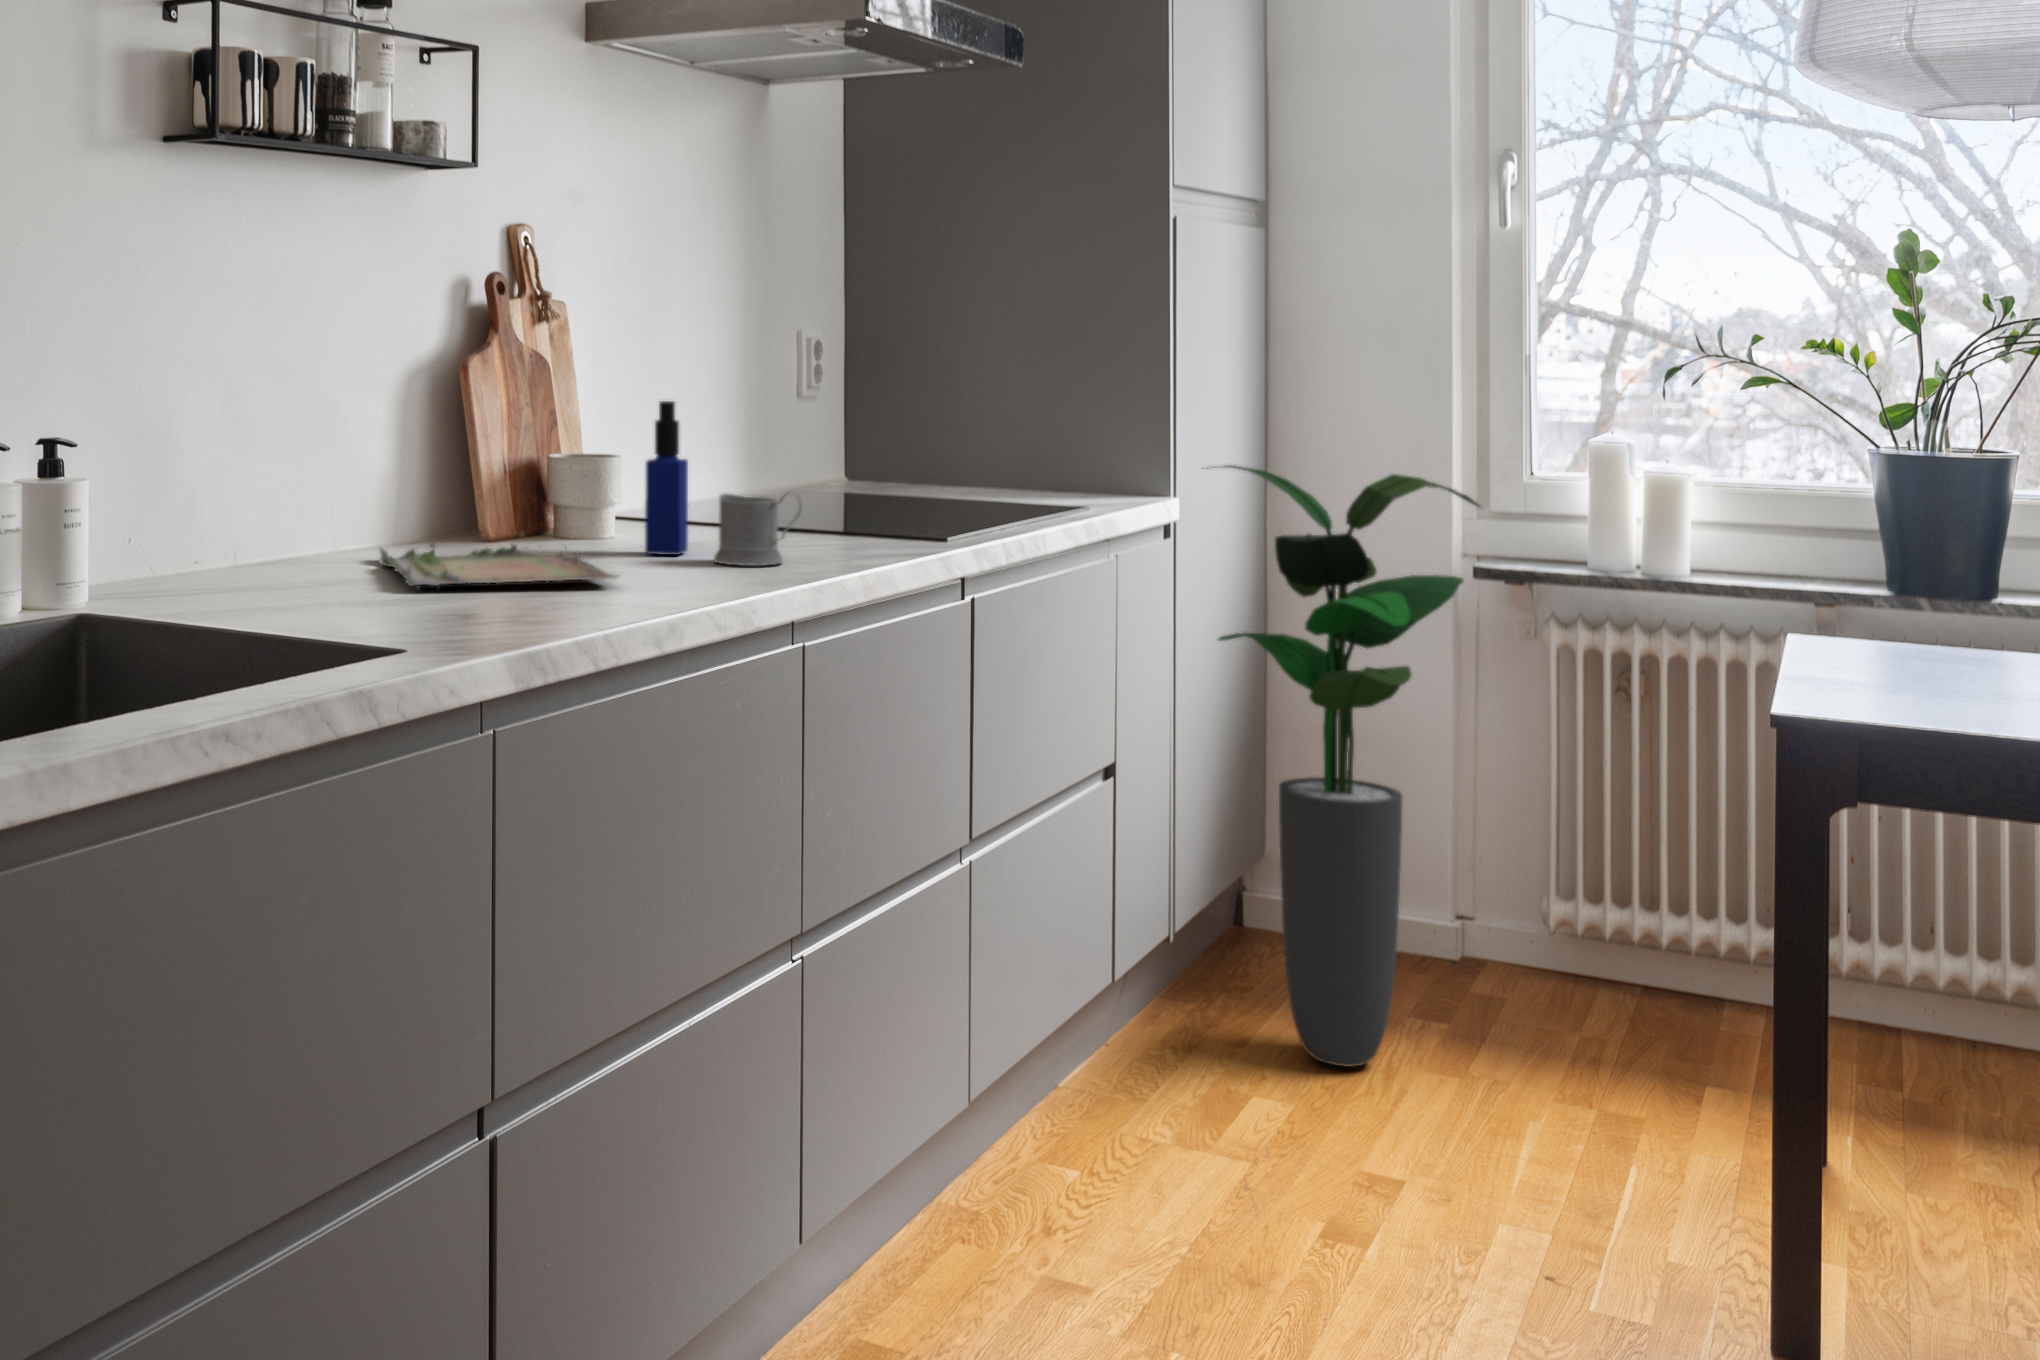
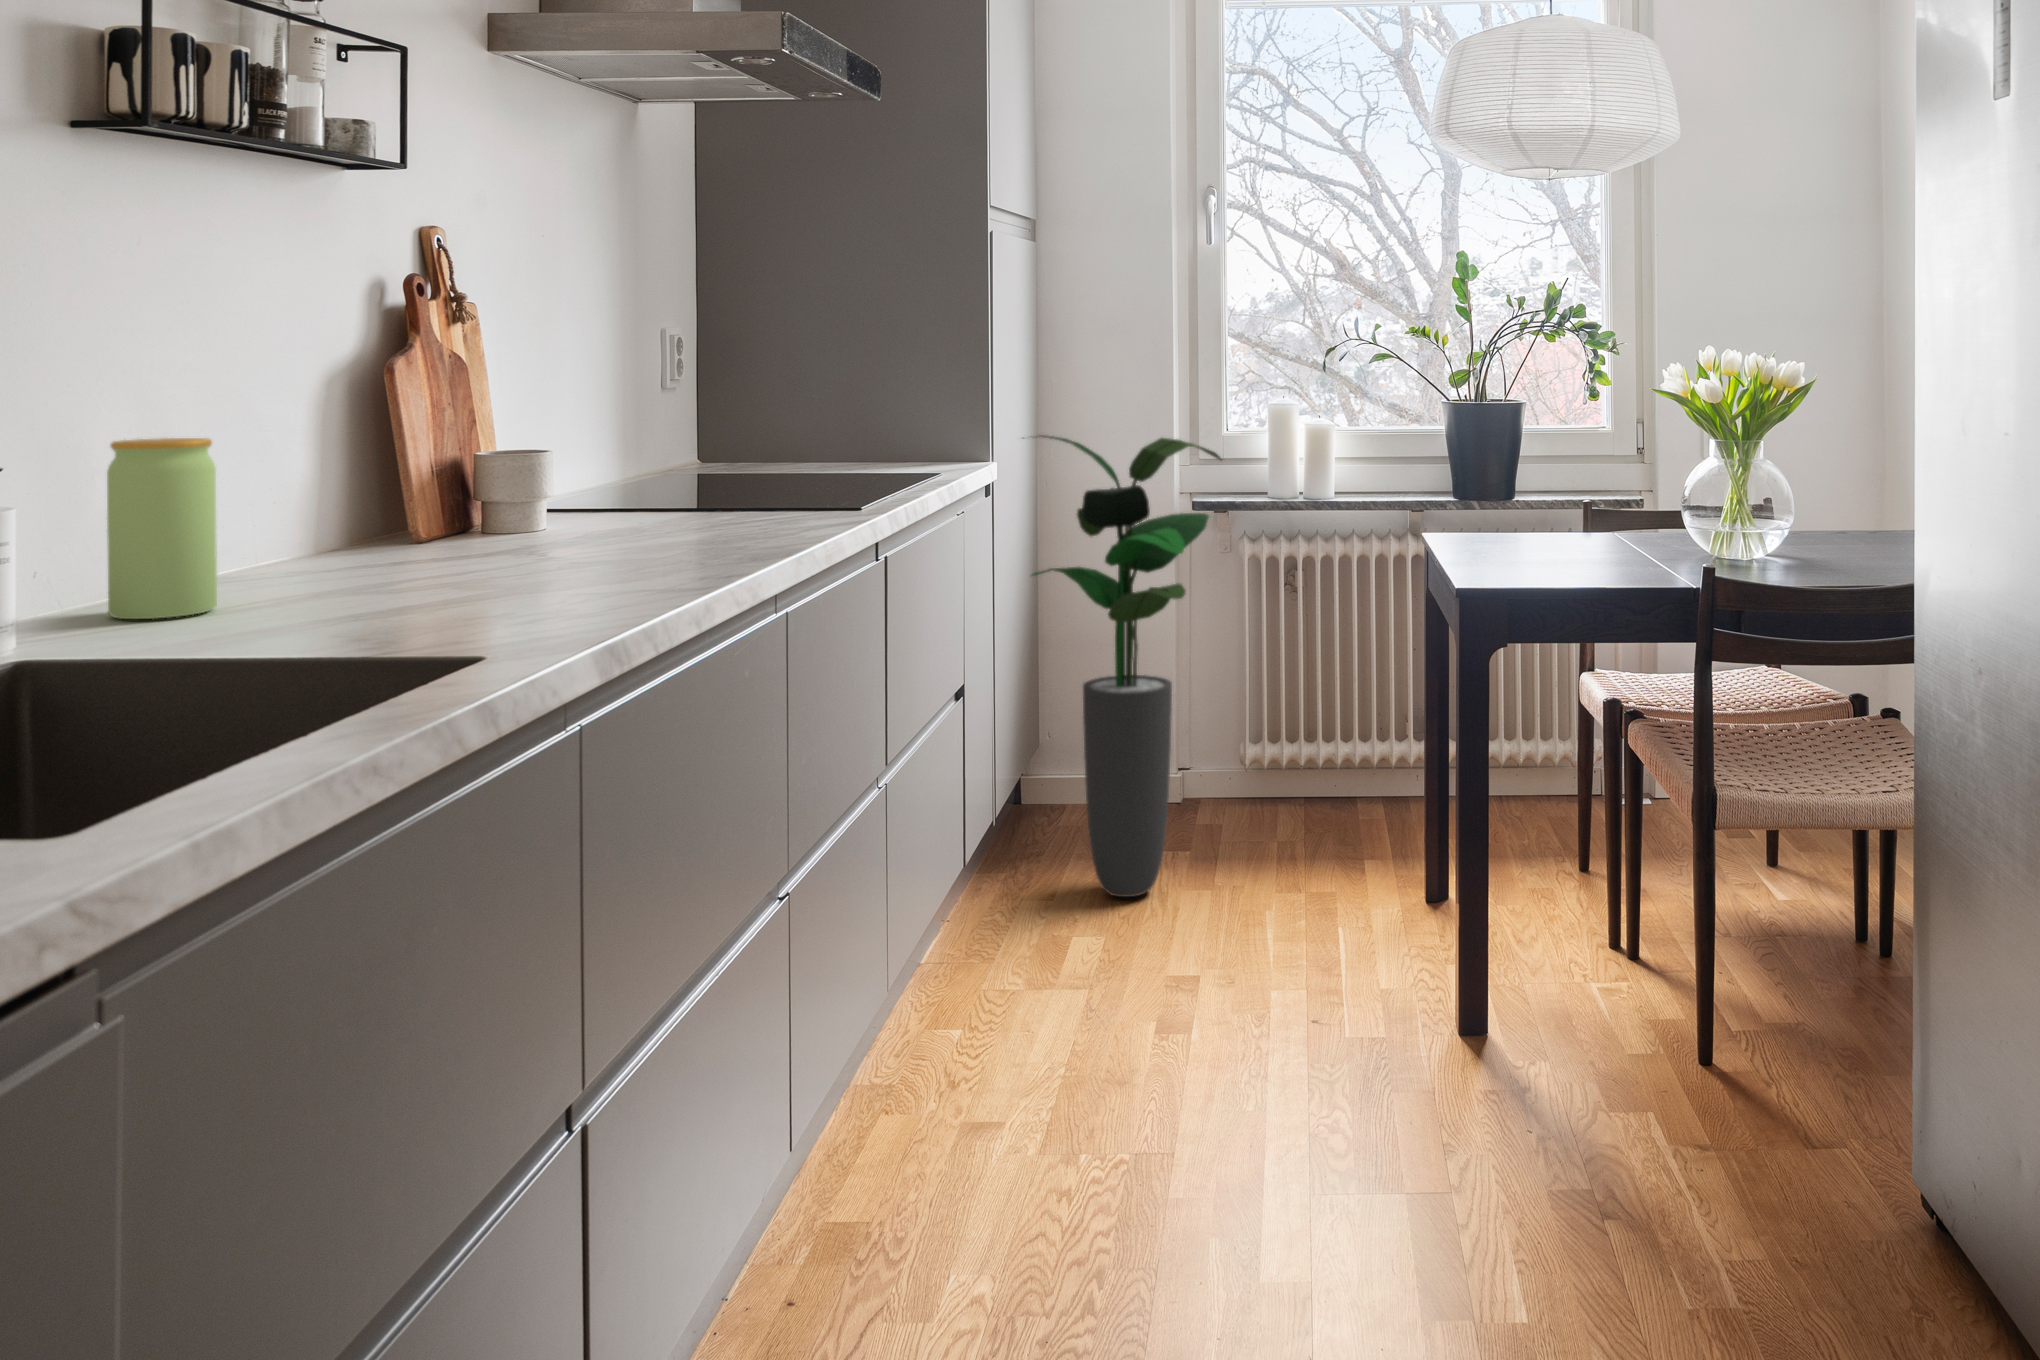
bottle: present [645,401,688,555] -> none [602,398,641,542]
jar: none [176,425,260,591] -> present [107,438,217,619]
mug: present [714,492,803,566] -> none [678,477,766,547]
tray: present [380,534,618,587] -> none [320,527,621,595]

